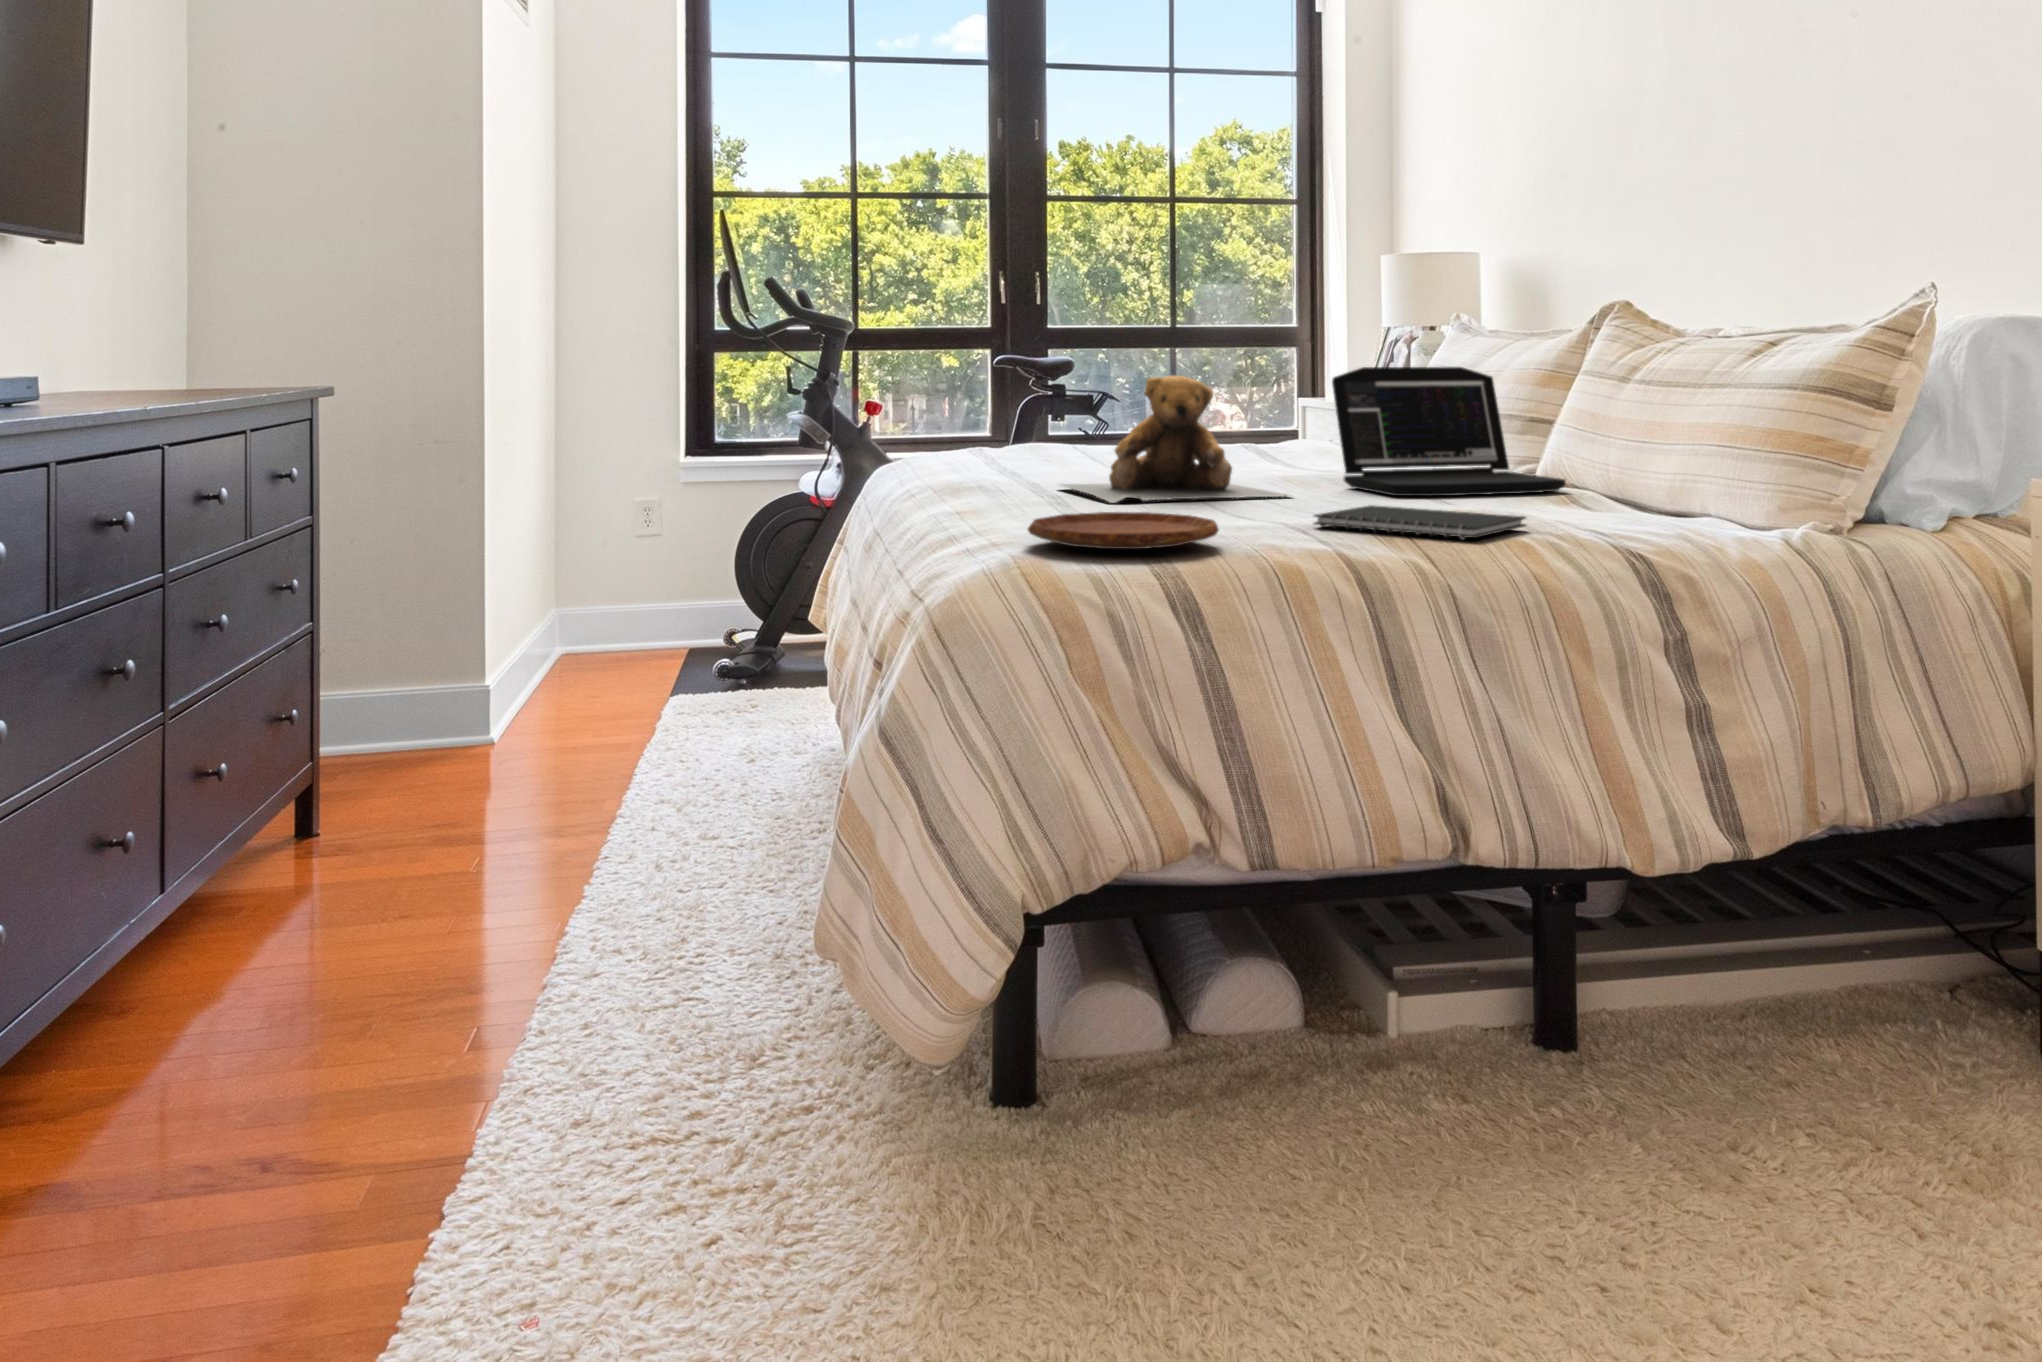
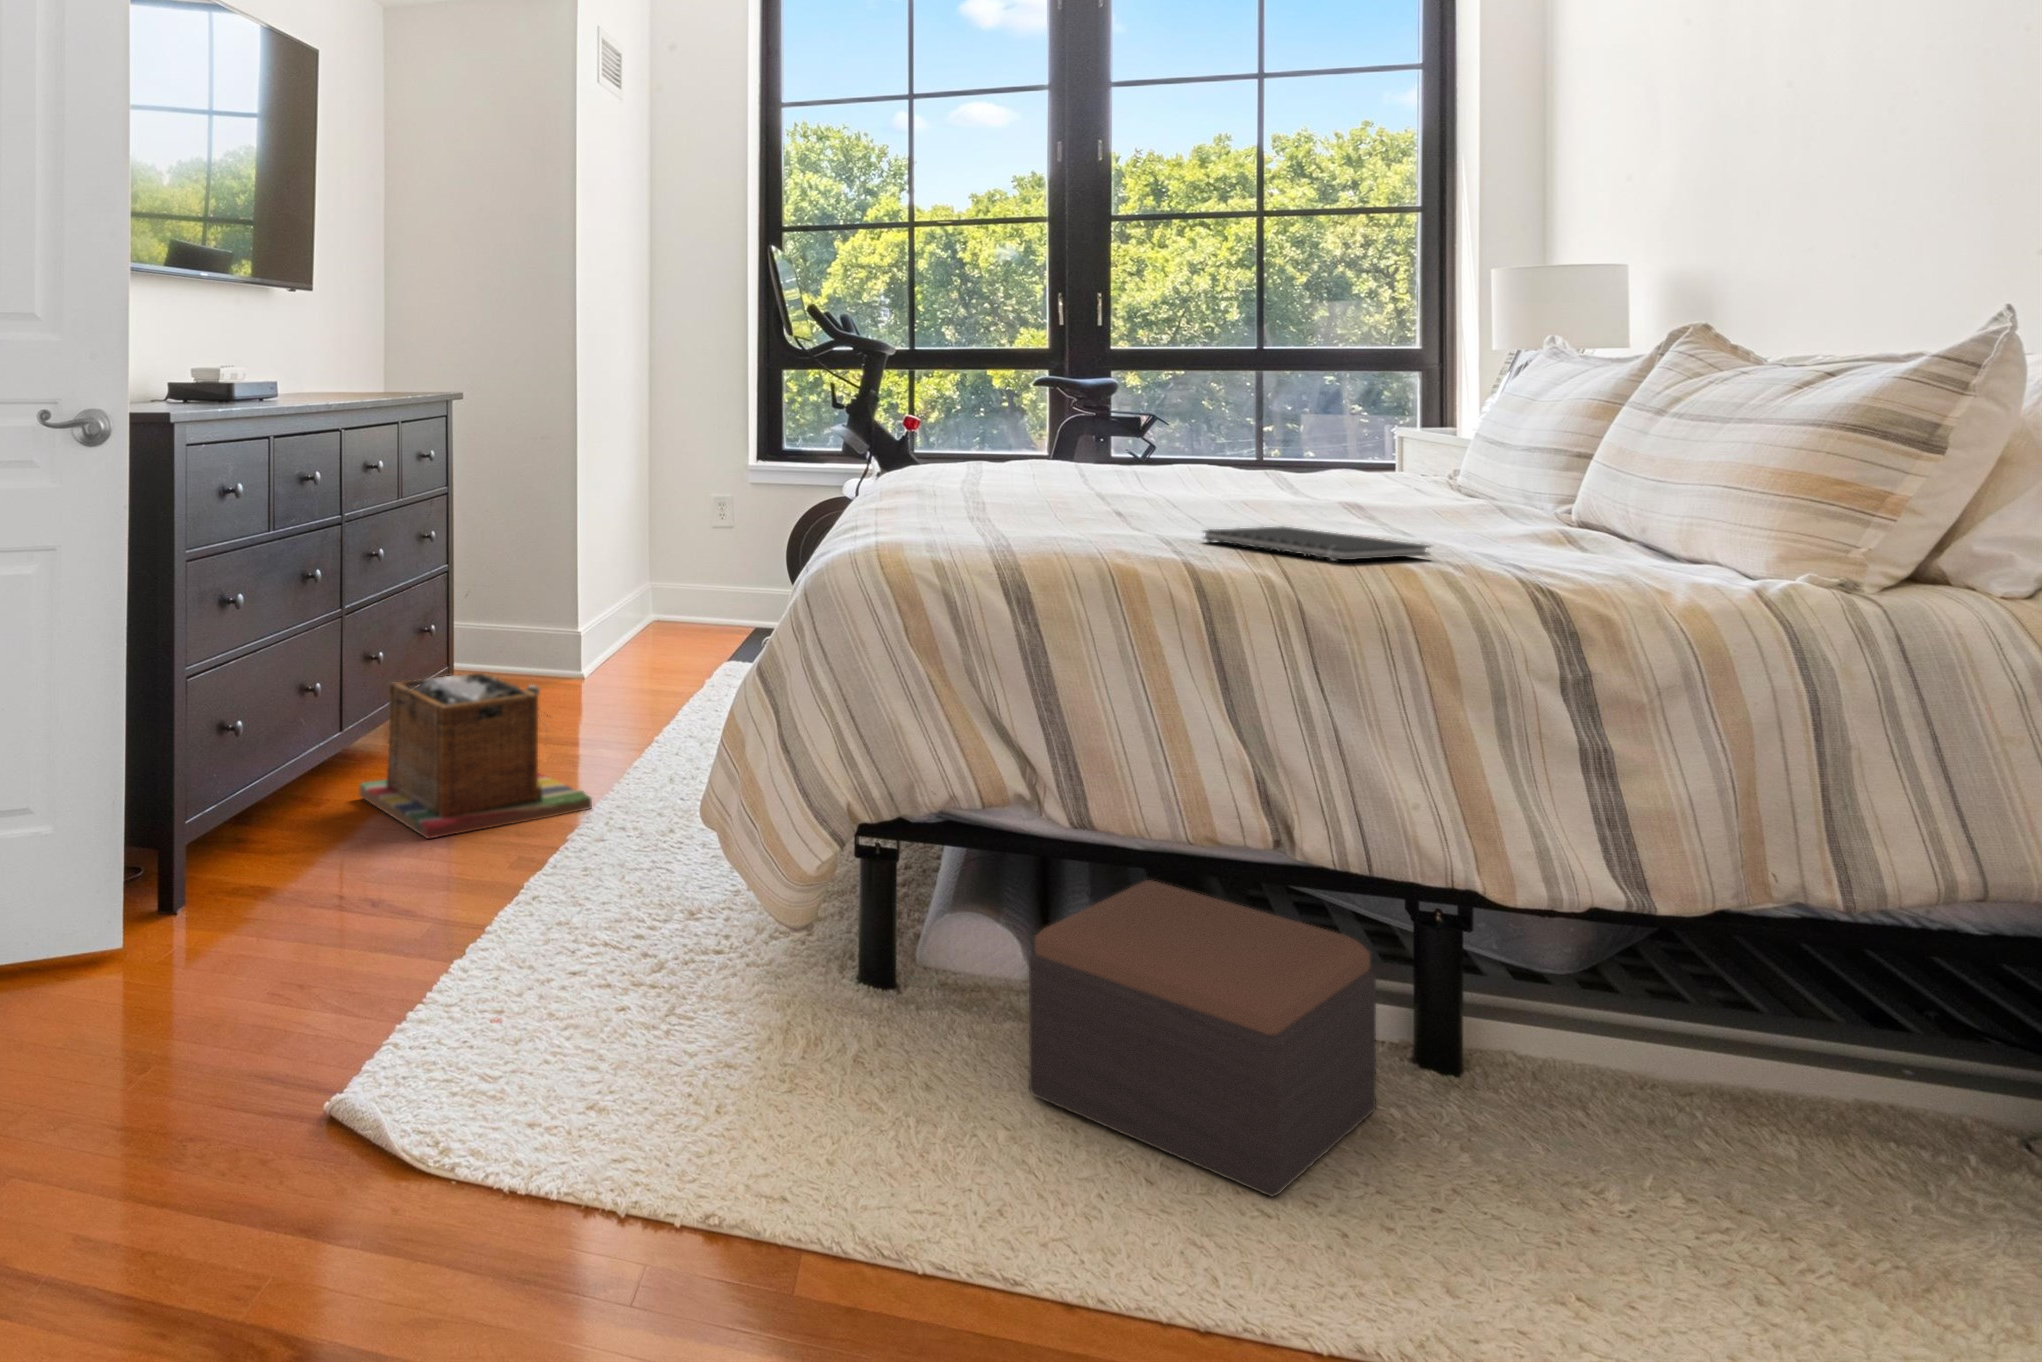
laptop: present [1332,367,1566,496] -> none [1310,393,1579,530]
teddy bear: present [1061,375,1288,503] -> none [1015,397,1242,517]
tray: present [1028,512,1219,549] -> none [904,514,1079,544]
laundry basket: none [202,762,561,1024] -> present [359,672,592,839]
footstool: none [1249,916,1563,1276] -> present [1029,880,1376,1197]

